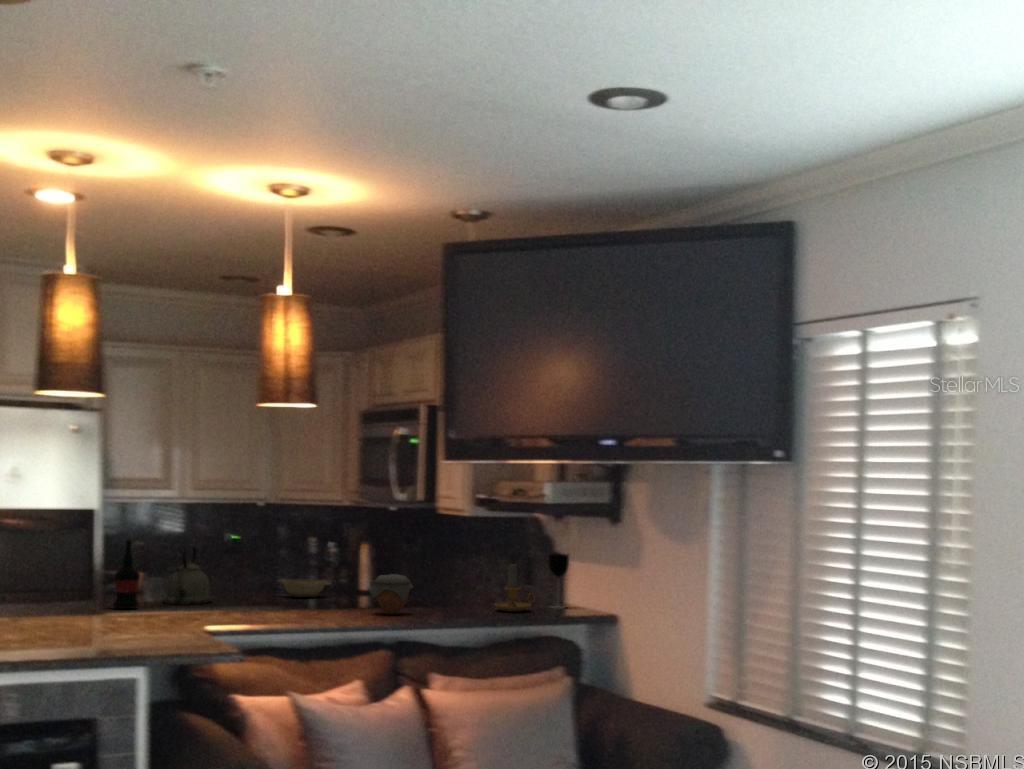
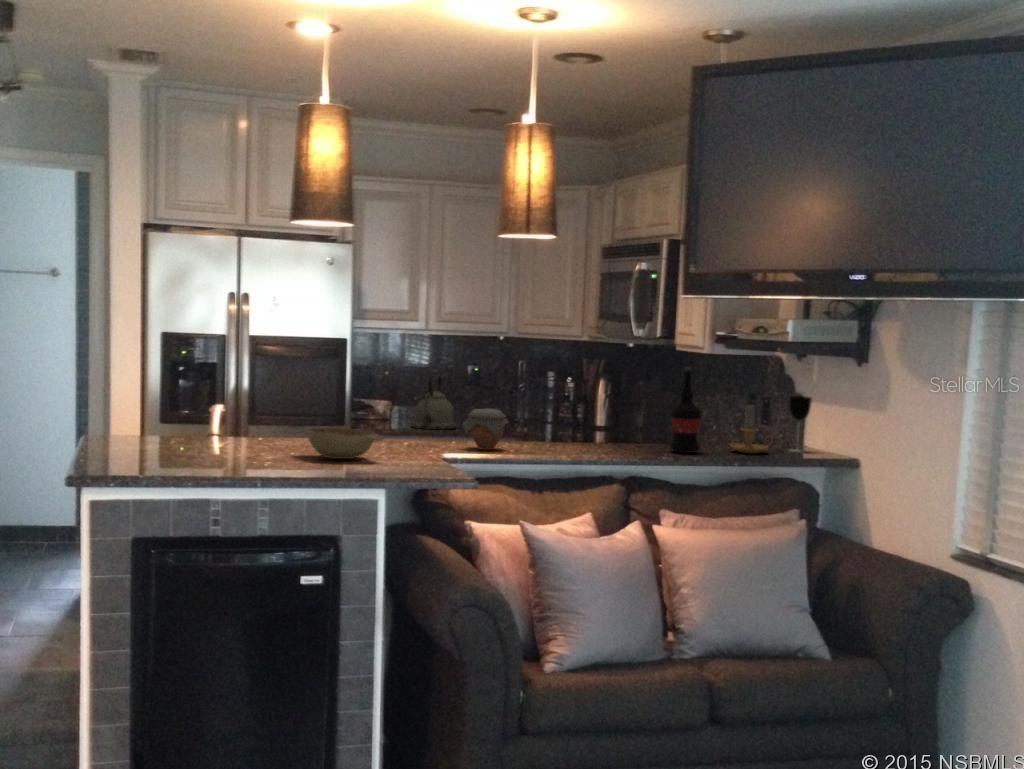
wine bottle: present [114,537,140,609] -> present [670,367,701,453]
jar: present [370,574,413,614] -> present [463,408,508,450]
decorative bowl: present [277,579,332,597] -> present [301,428,383,459]

